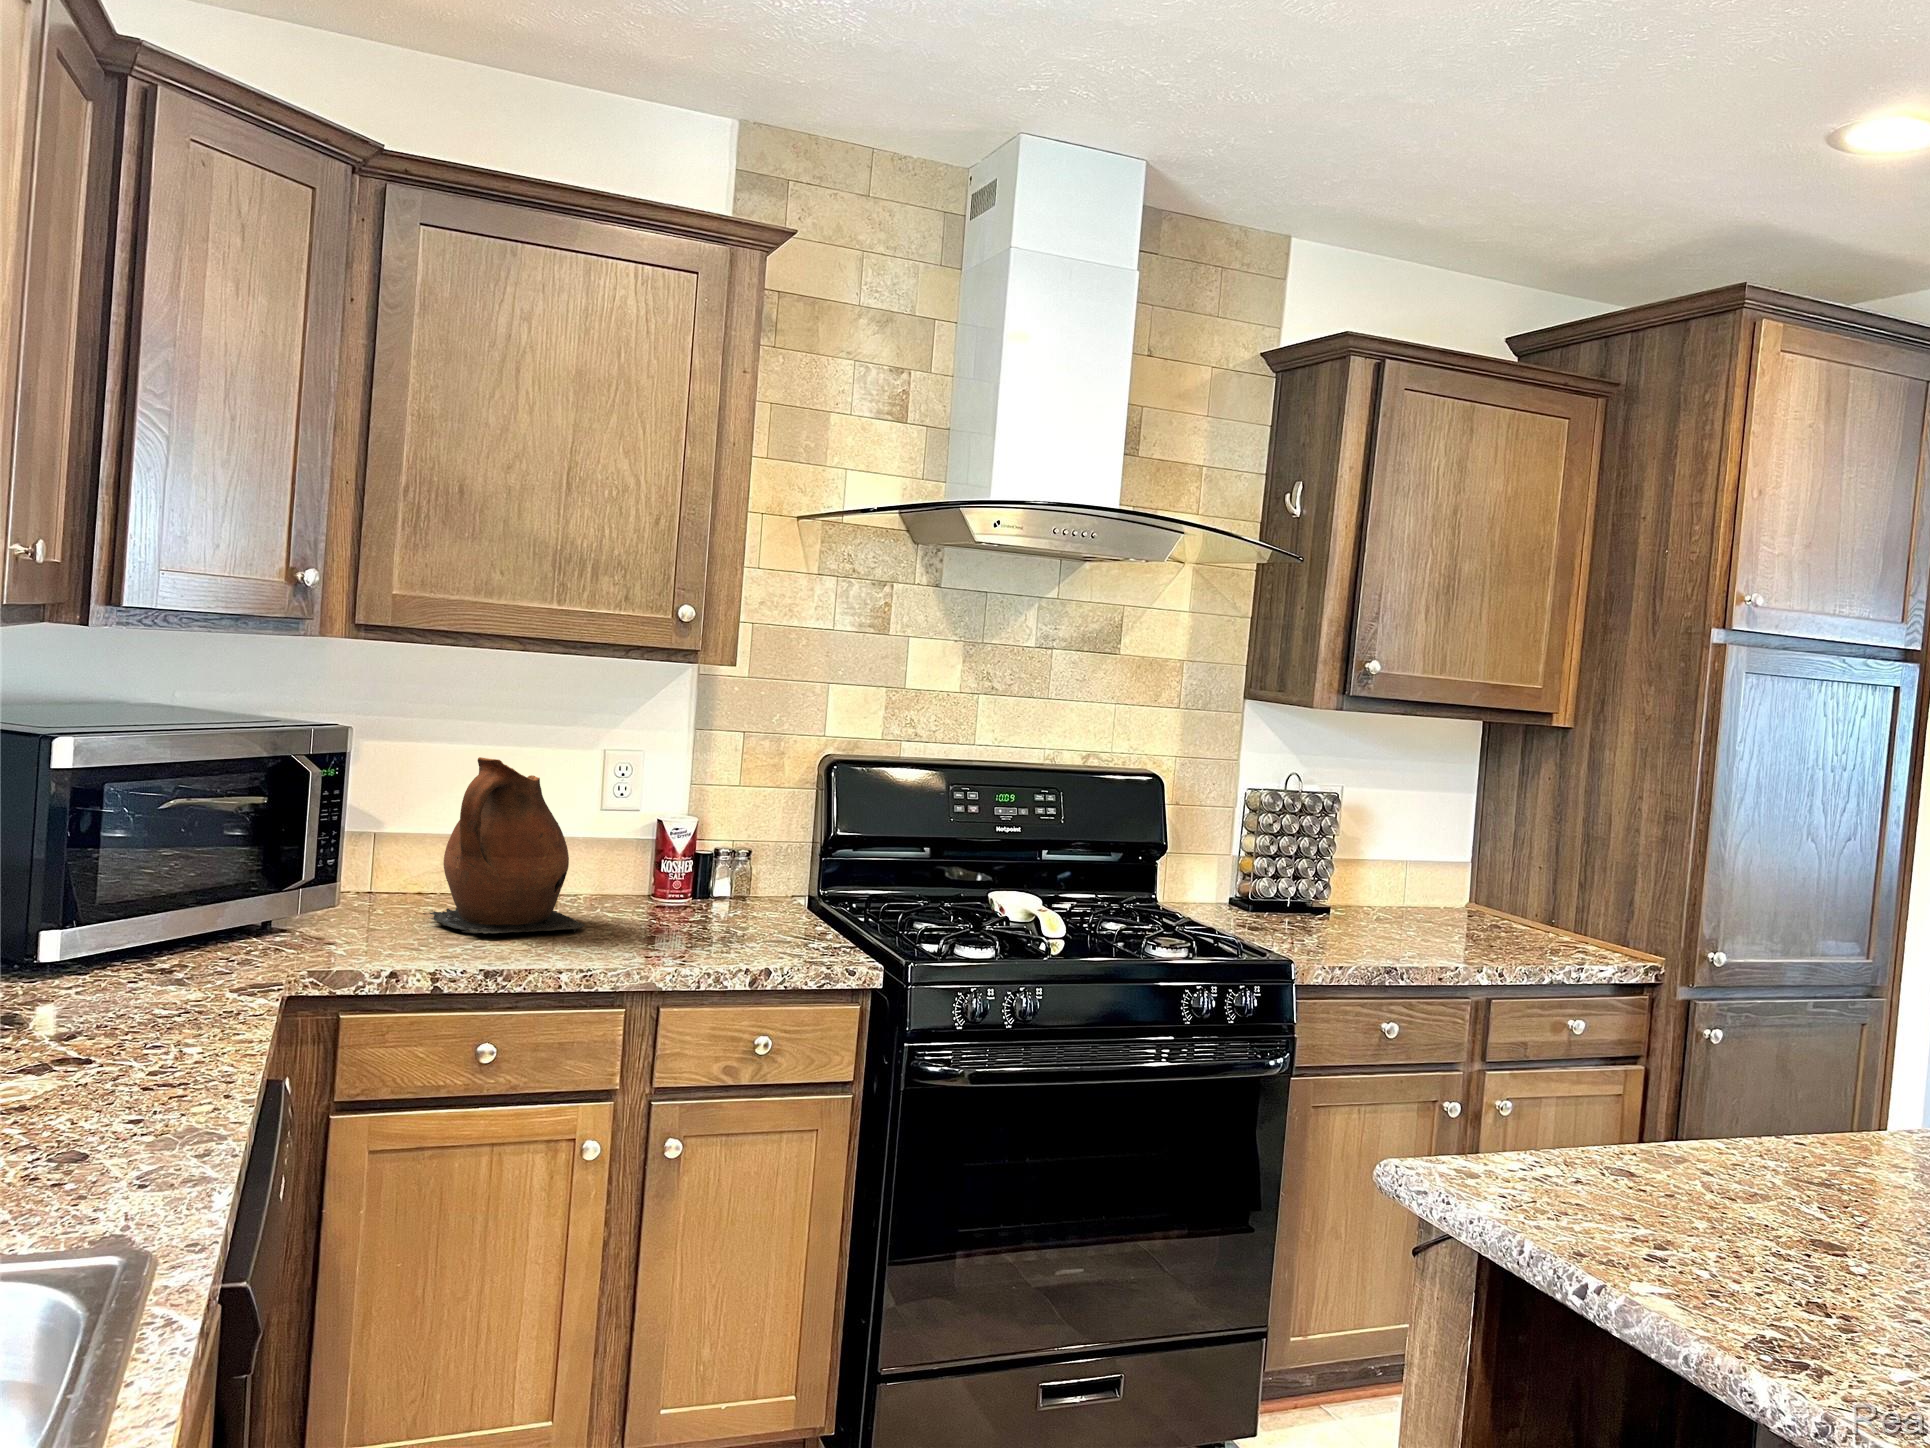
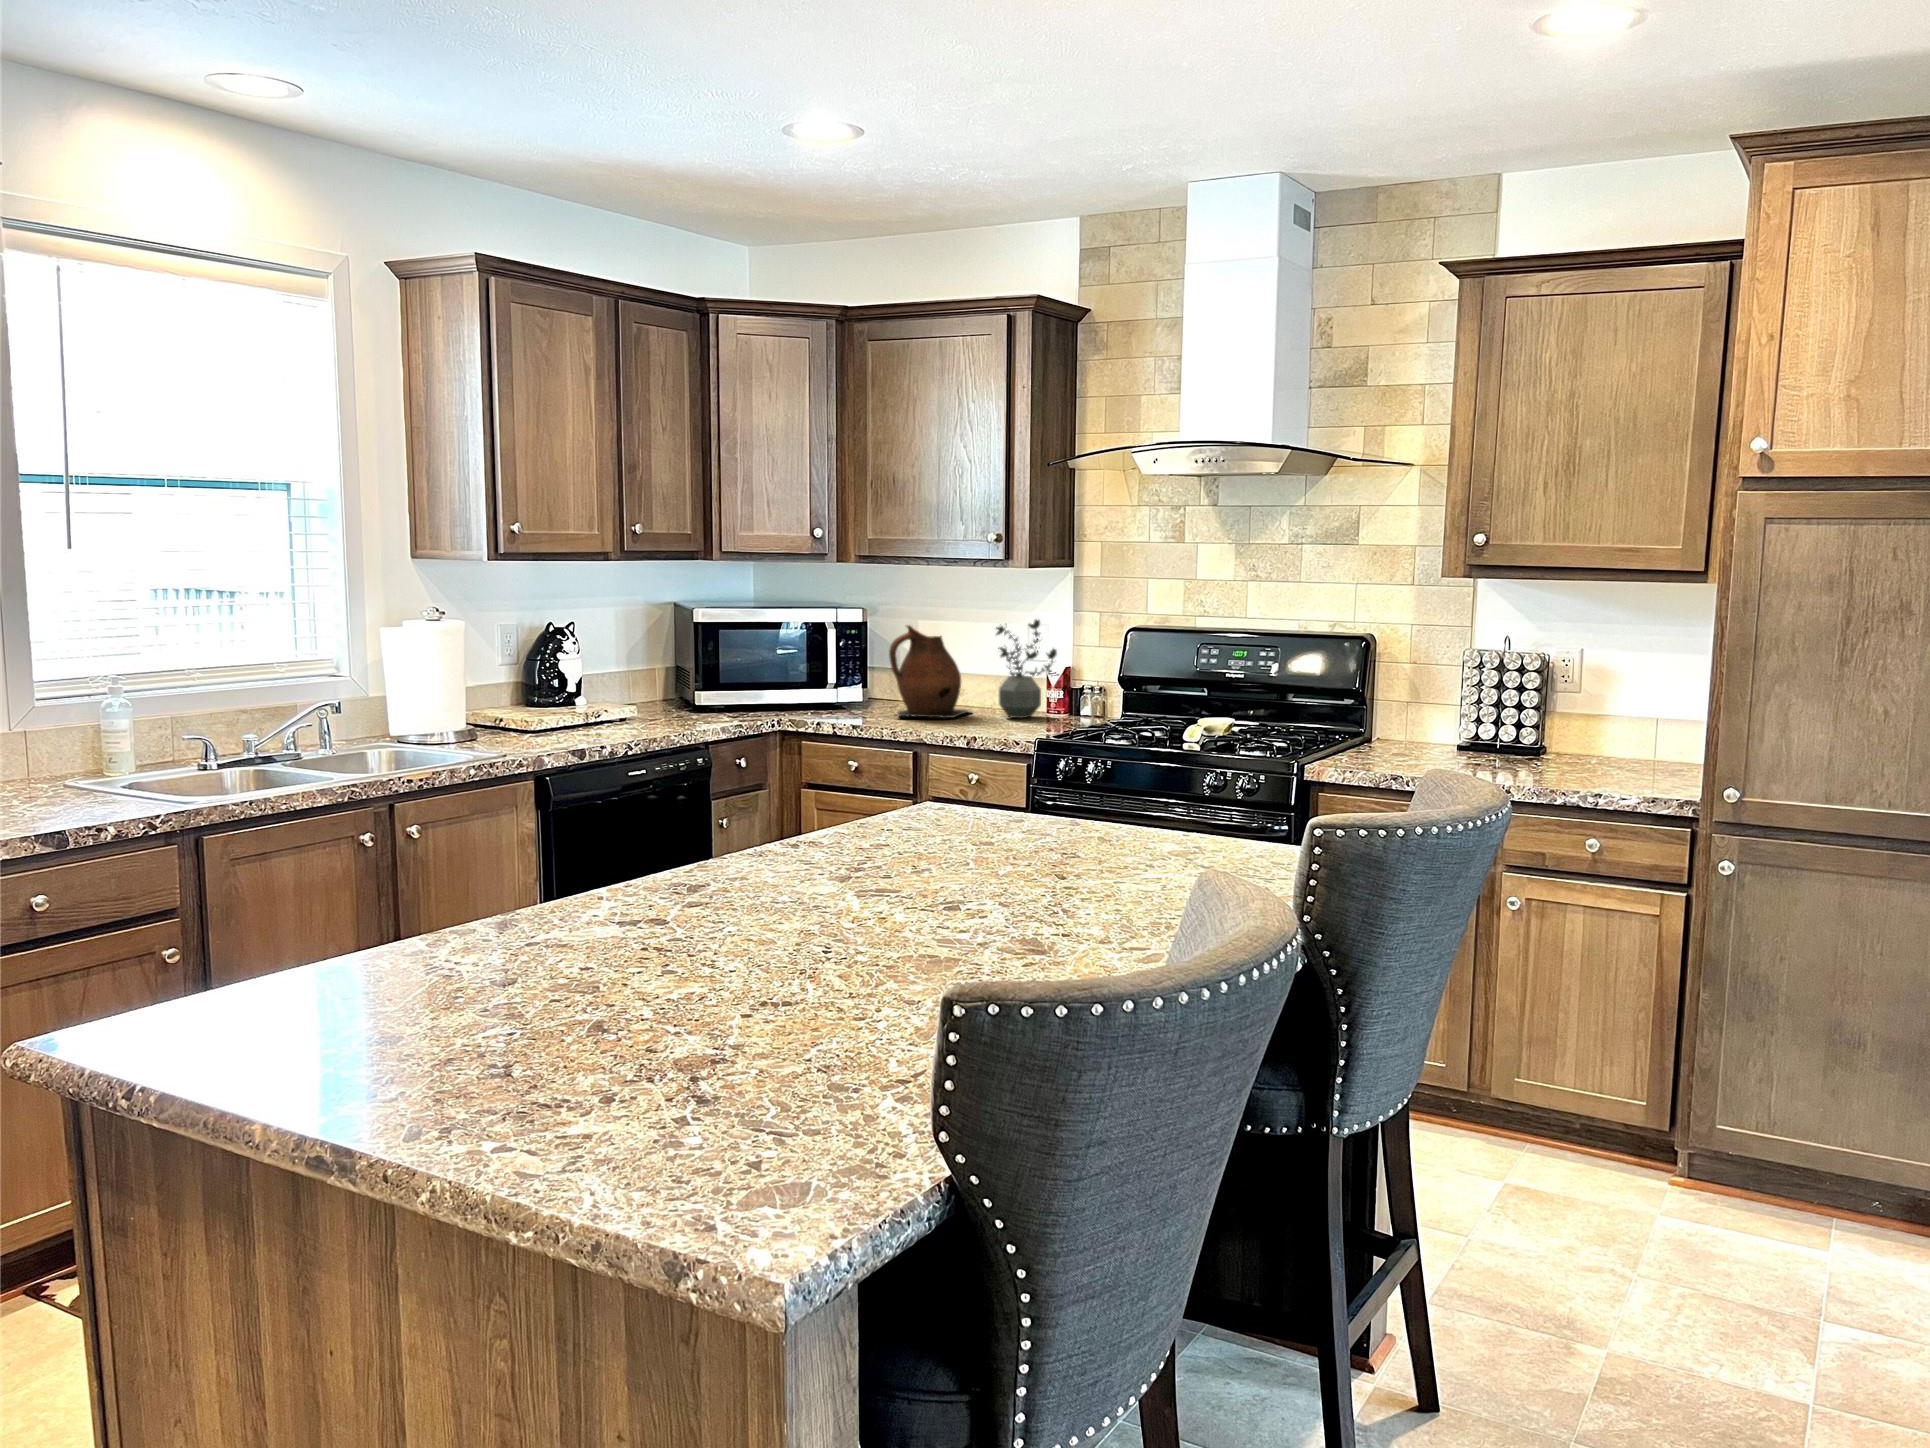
potted plant: none [628,746,738,916] -> present [996,620,1057,718]

